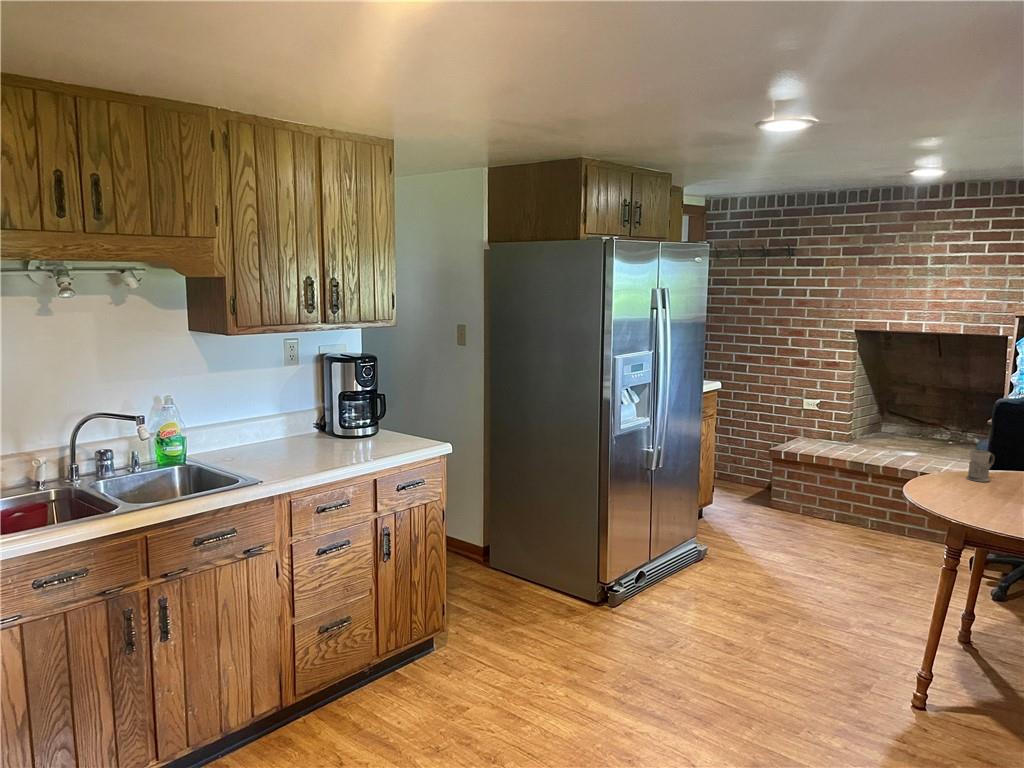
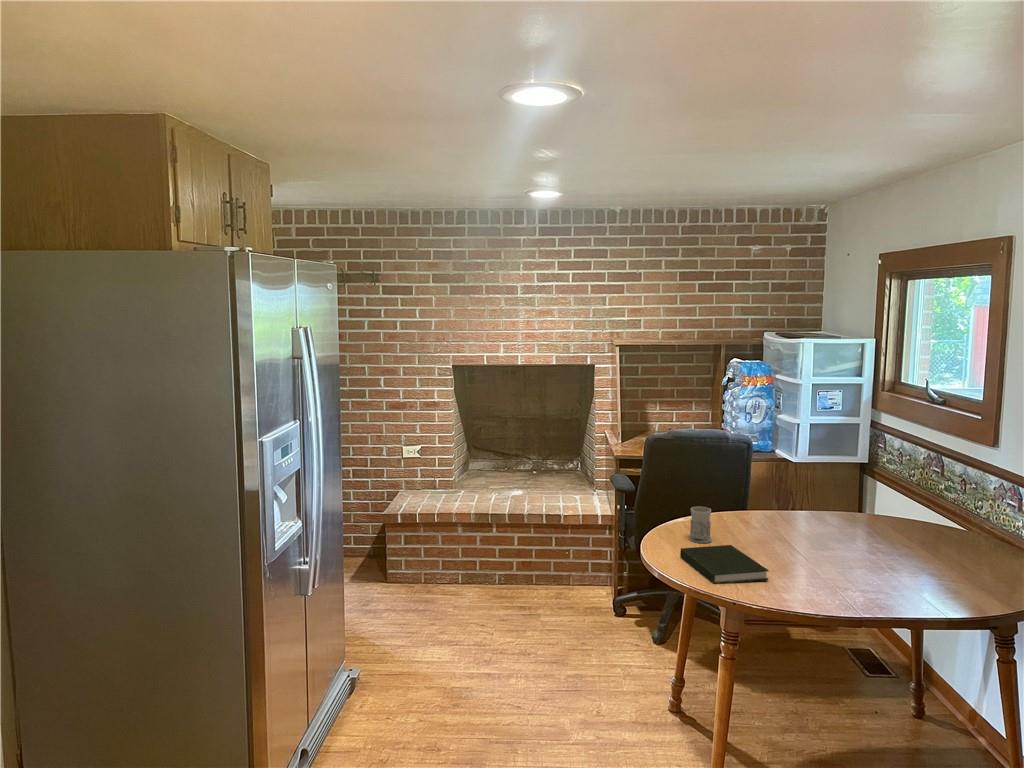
book: none [937,476,999,507] -> present [680,545,769,584]

